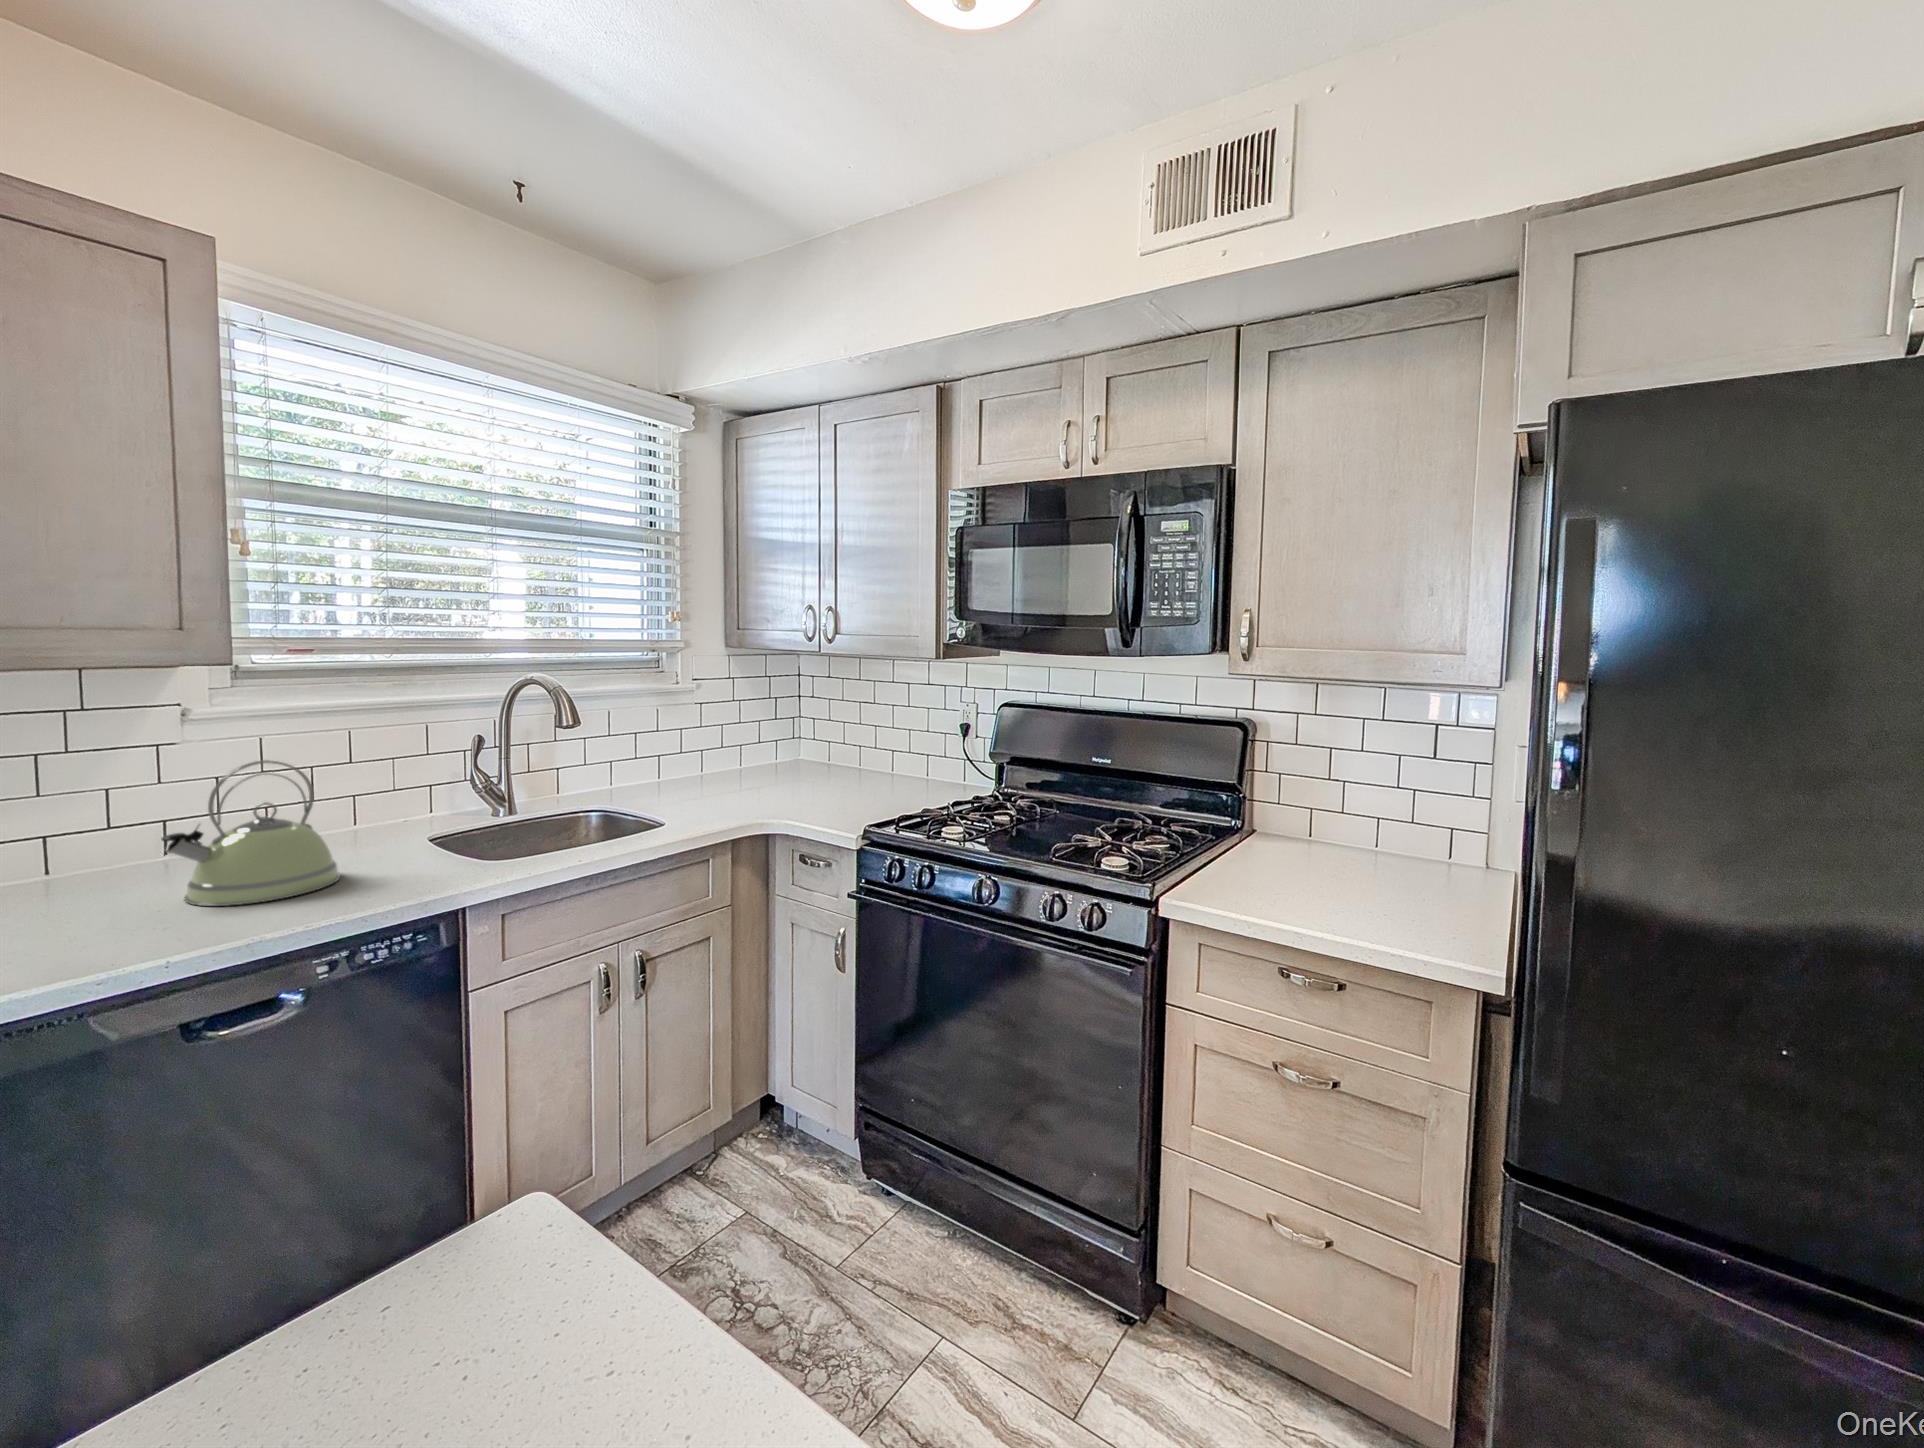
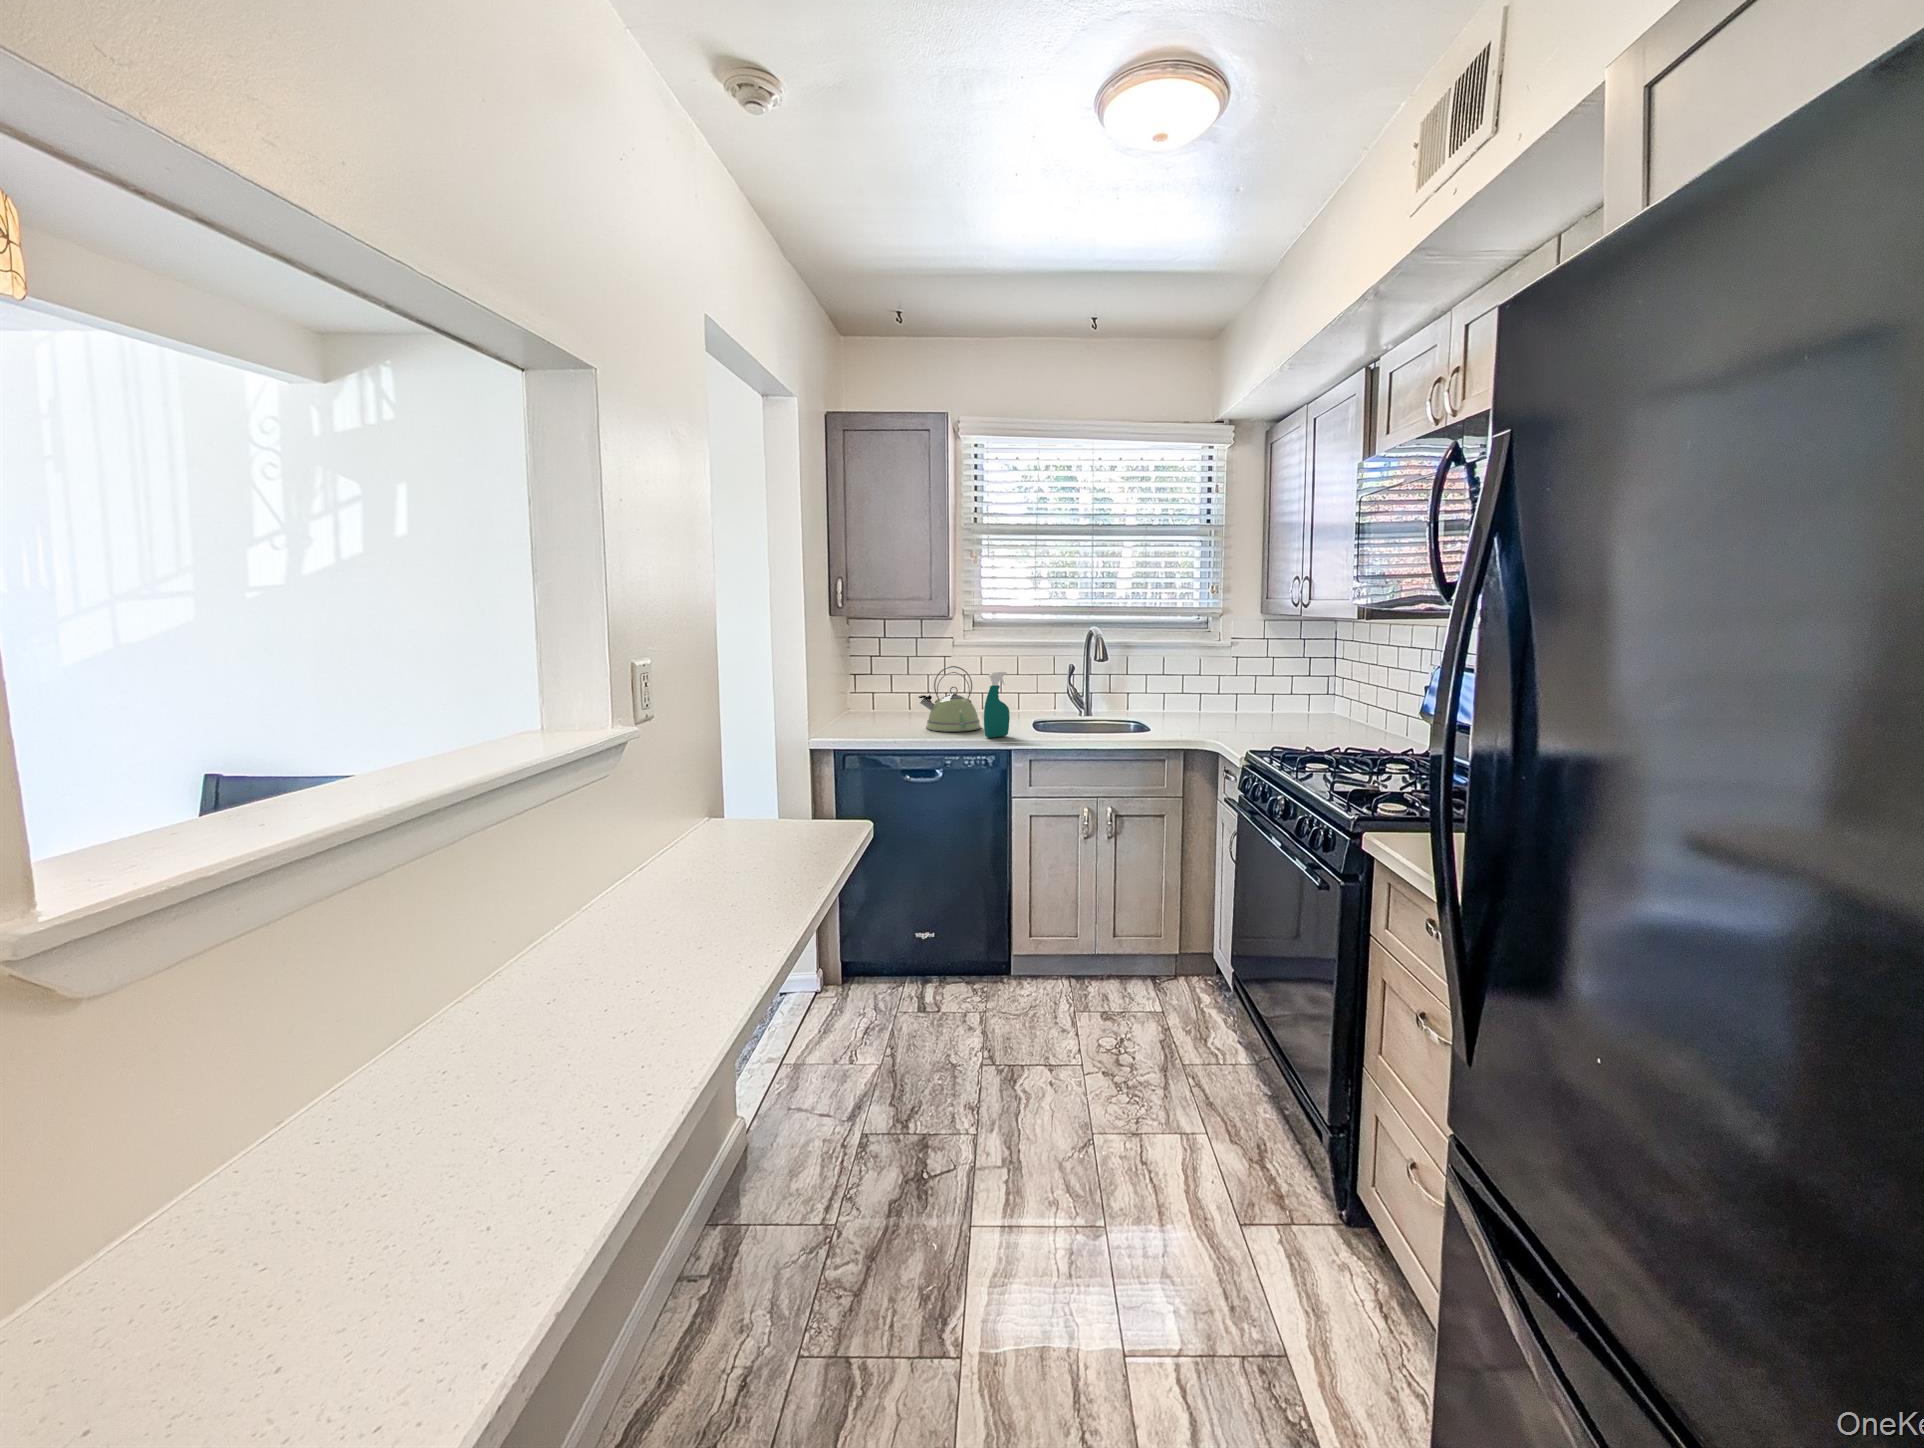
spray bottle: none [393,761,443,891] -> present [984,672,1010,738]

